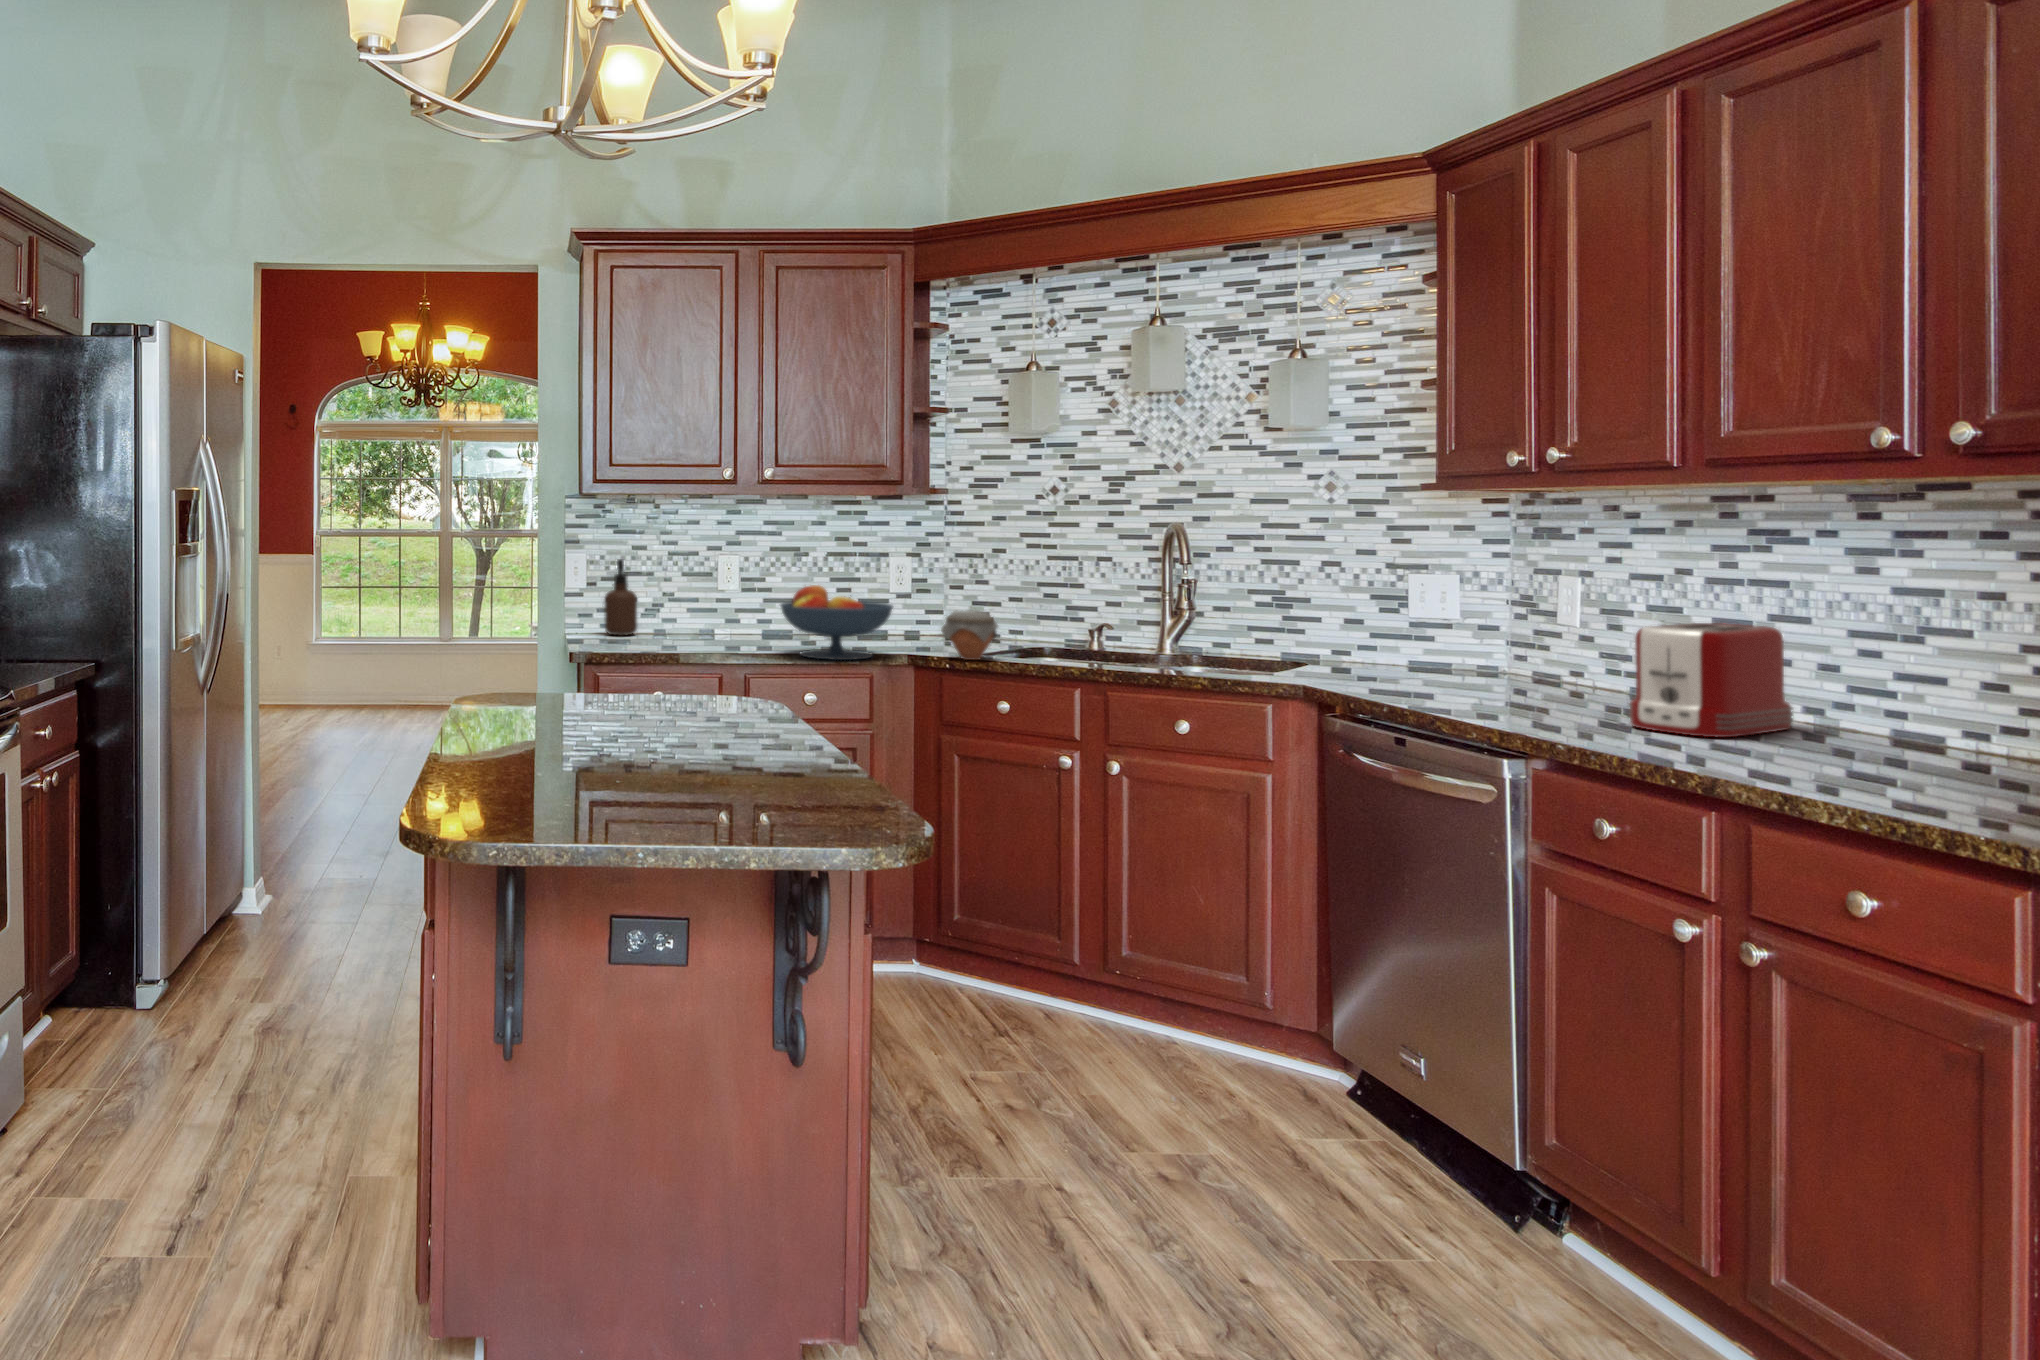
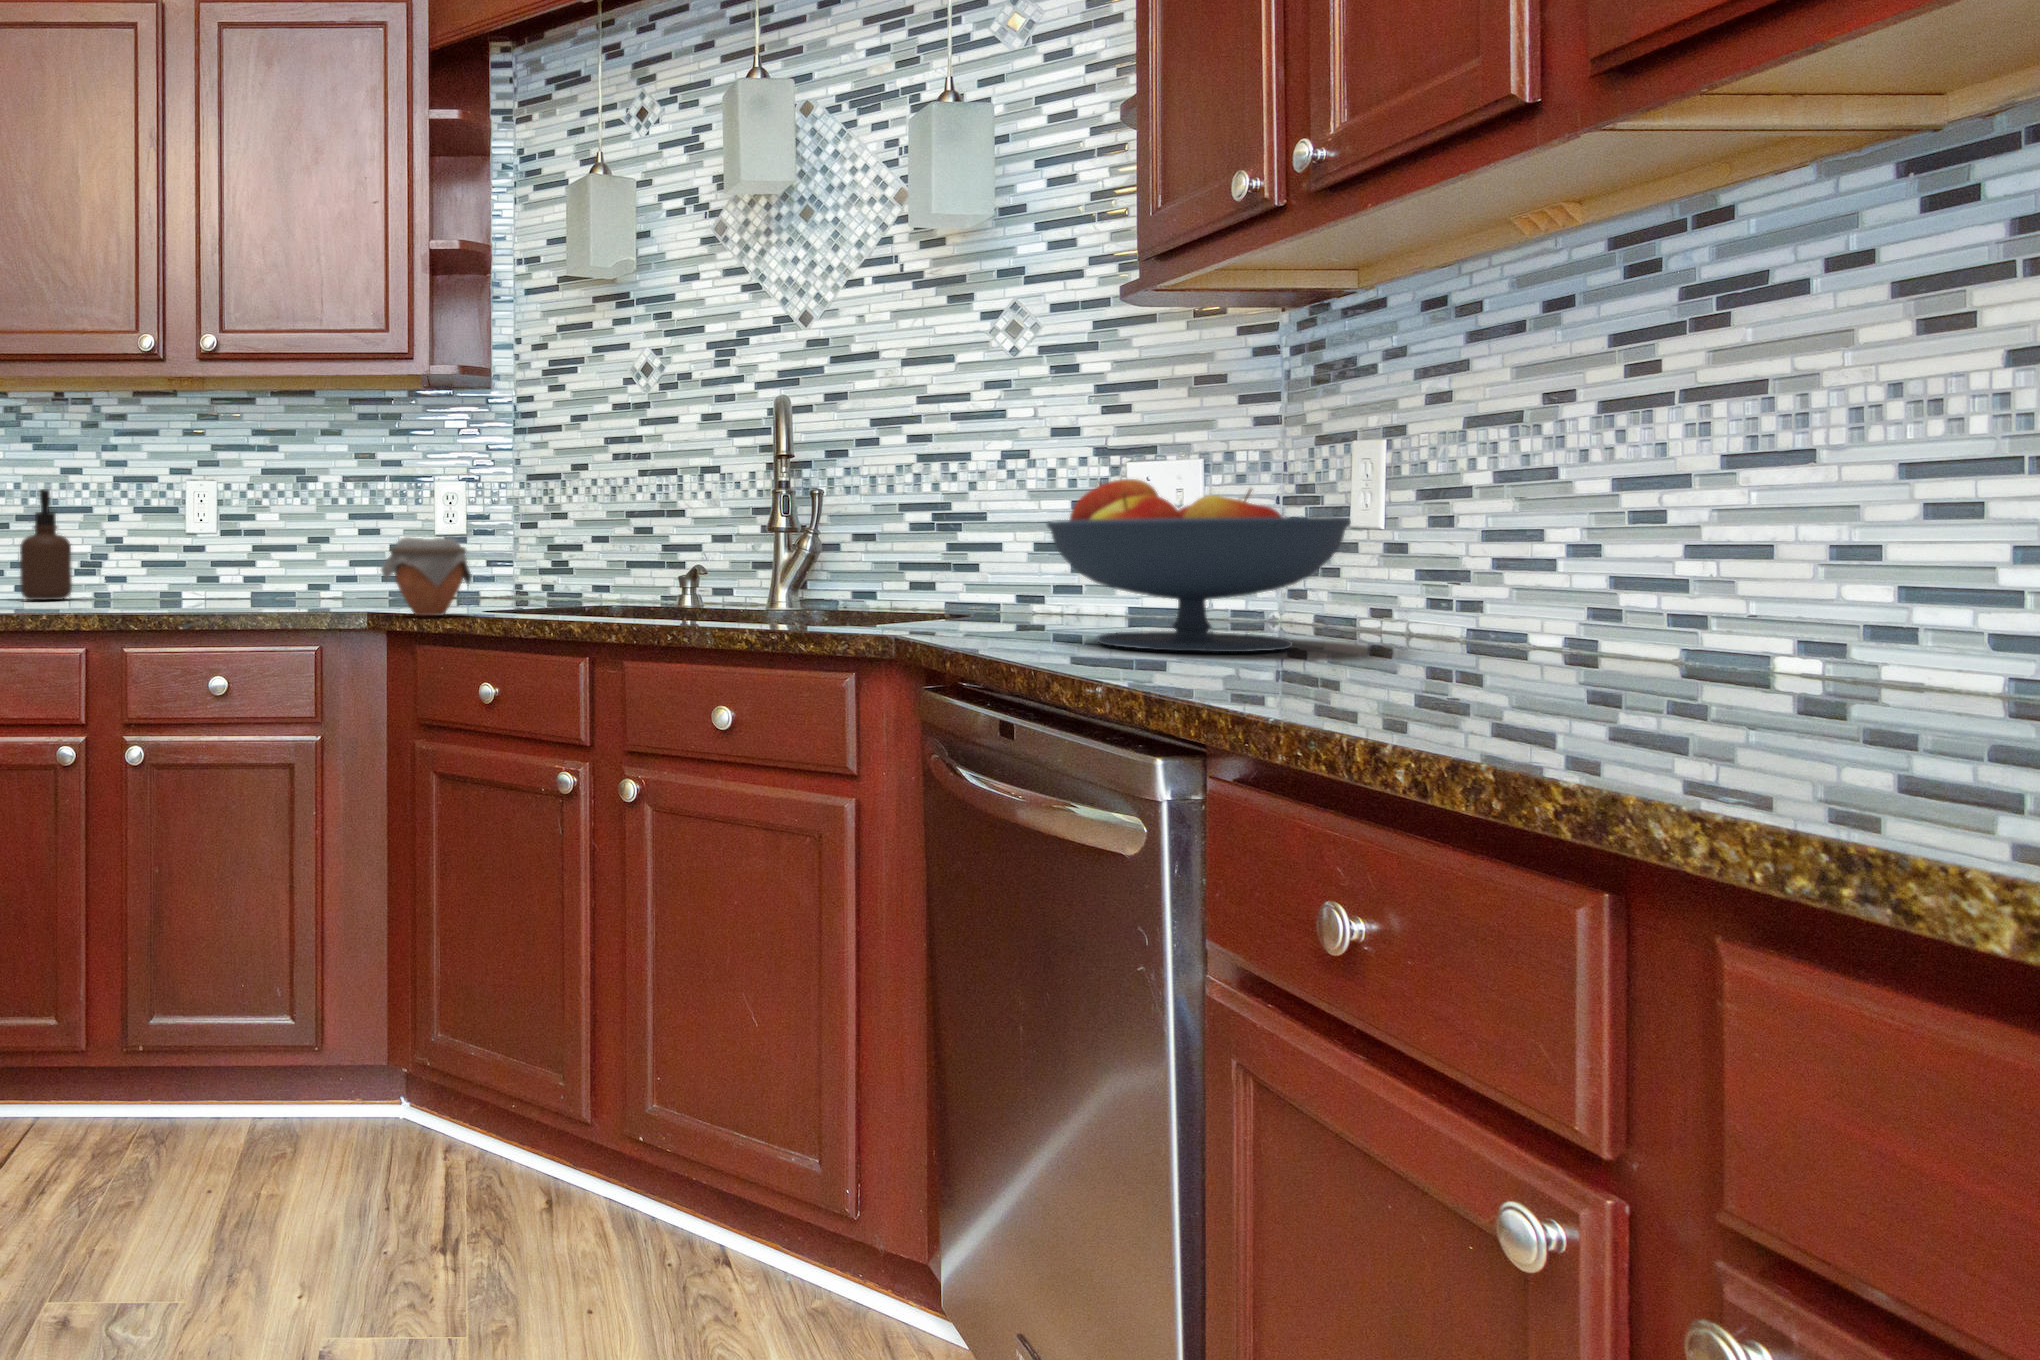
fruit bowl: present [780,585,893,660] -> present [1046,479,1351,652]
toaster: present [1629,623,1793,737] -> none [1389,447,1772,704]

